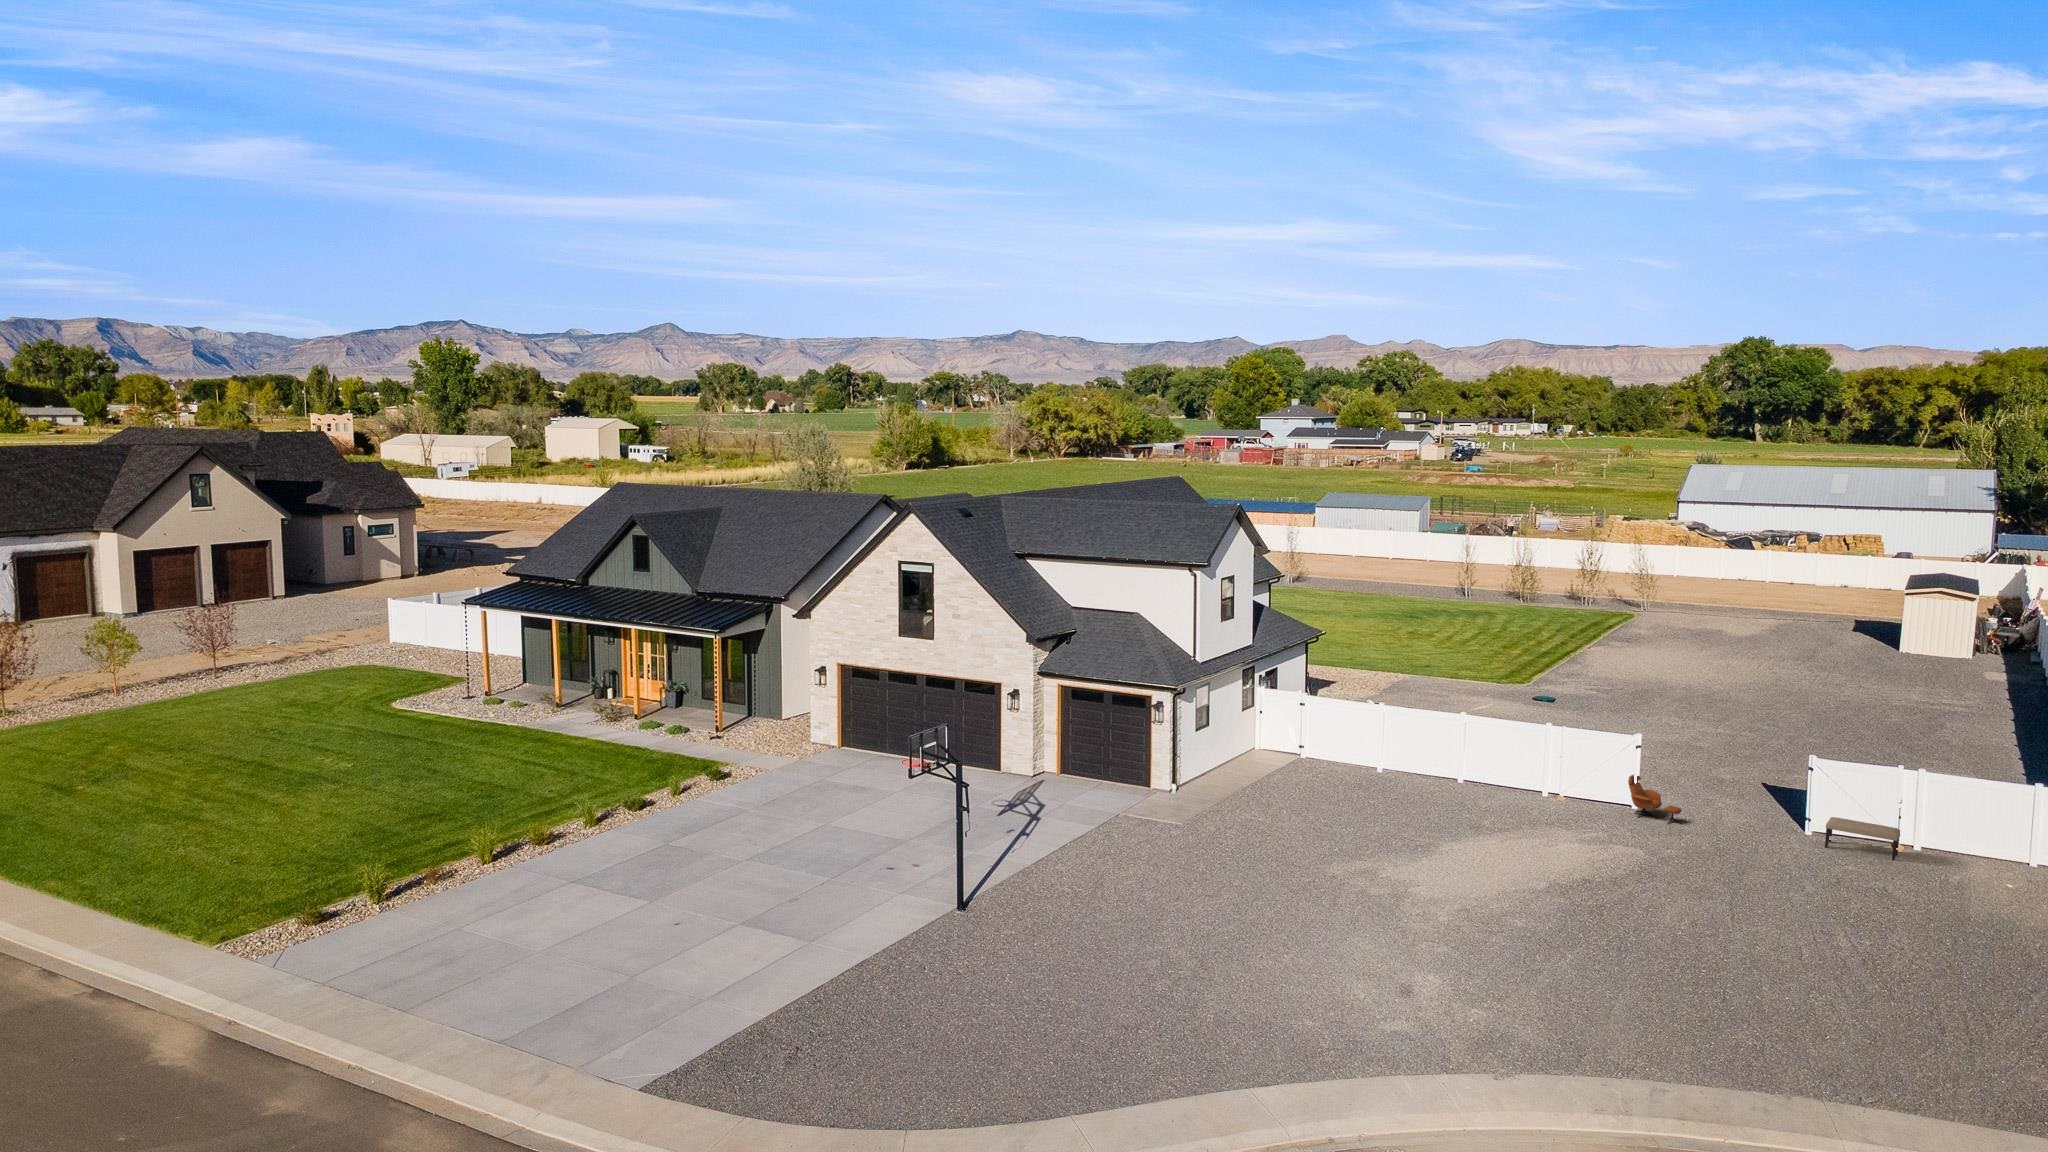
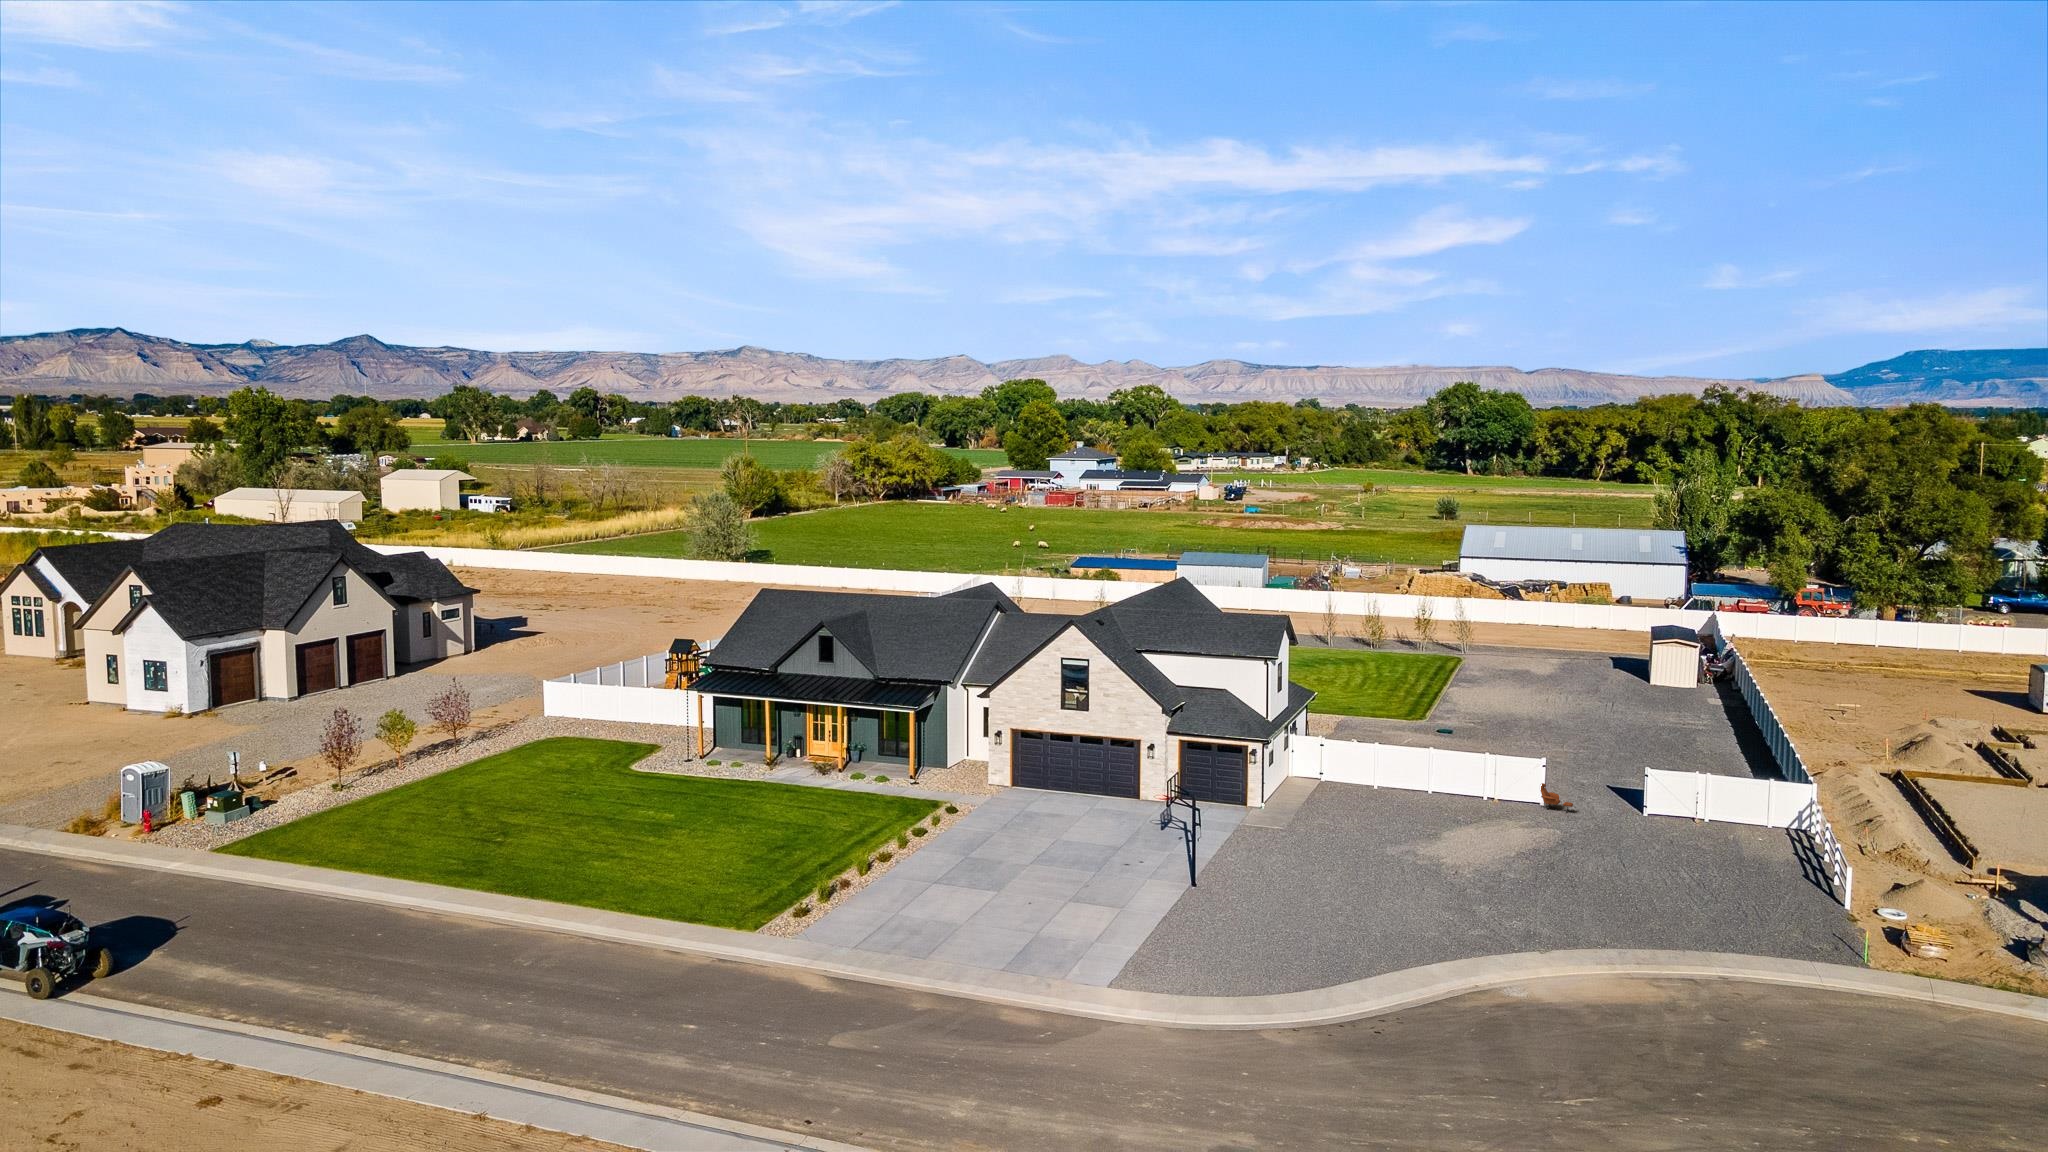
bench: present [1825,817,1900,860] -> none [1659,804,1701,828]

